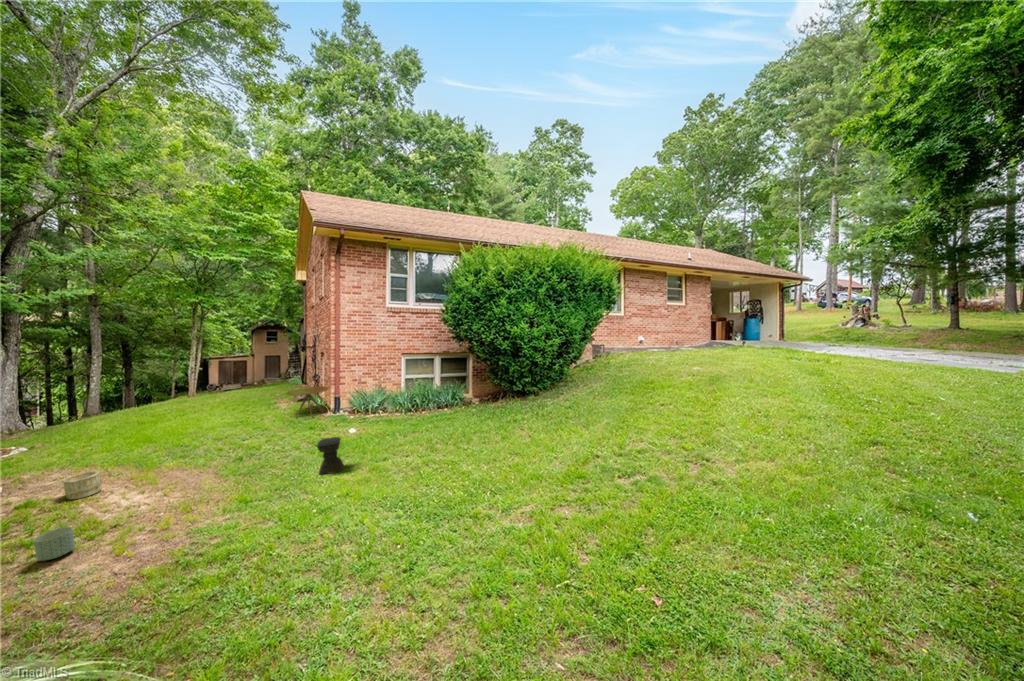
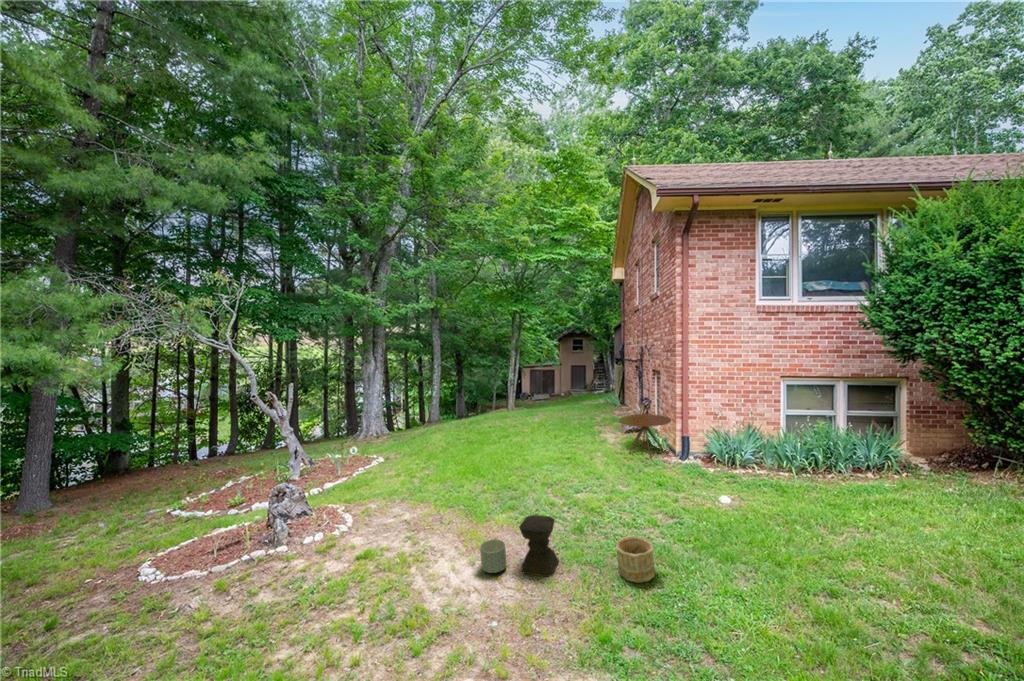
stool: present [317,437,344,475] -> present [519,515,559,577]
wooden bucket: present [62,471,102,500] -> present [616,536,655,583]
planter: present [34,527,75,561] -> present [480,539,507,573]

